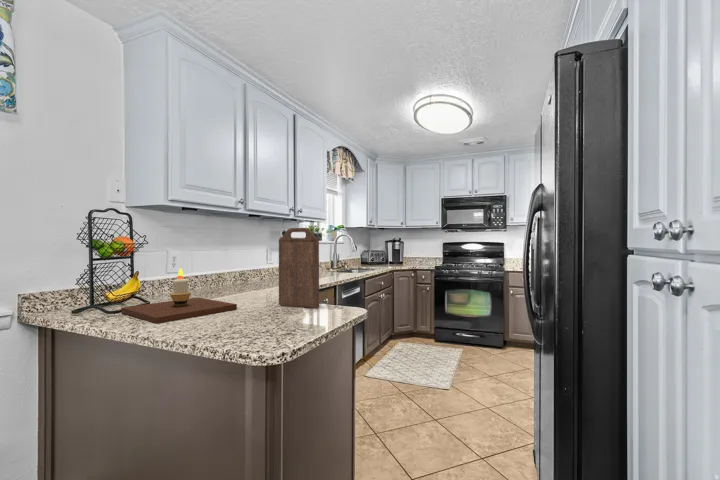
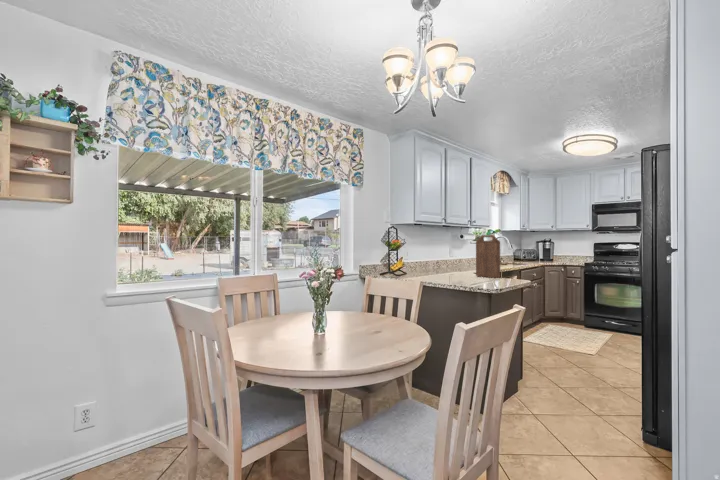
candle: present [121,268,237,324] -> none [402,255,455,279]

